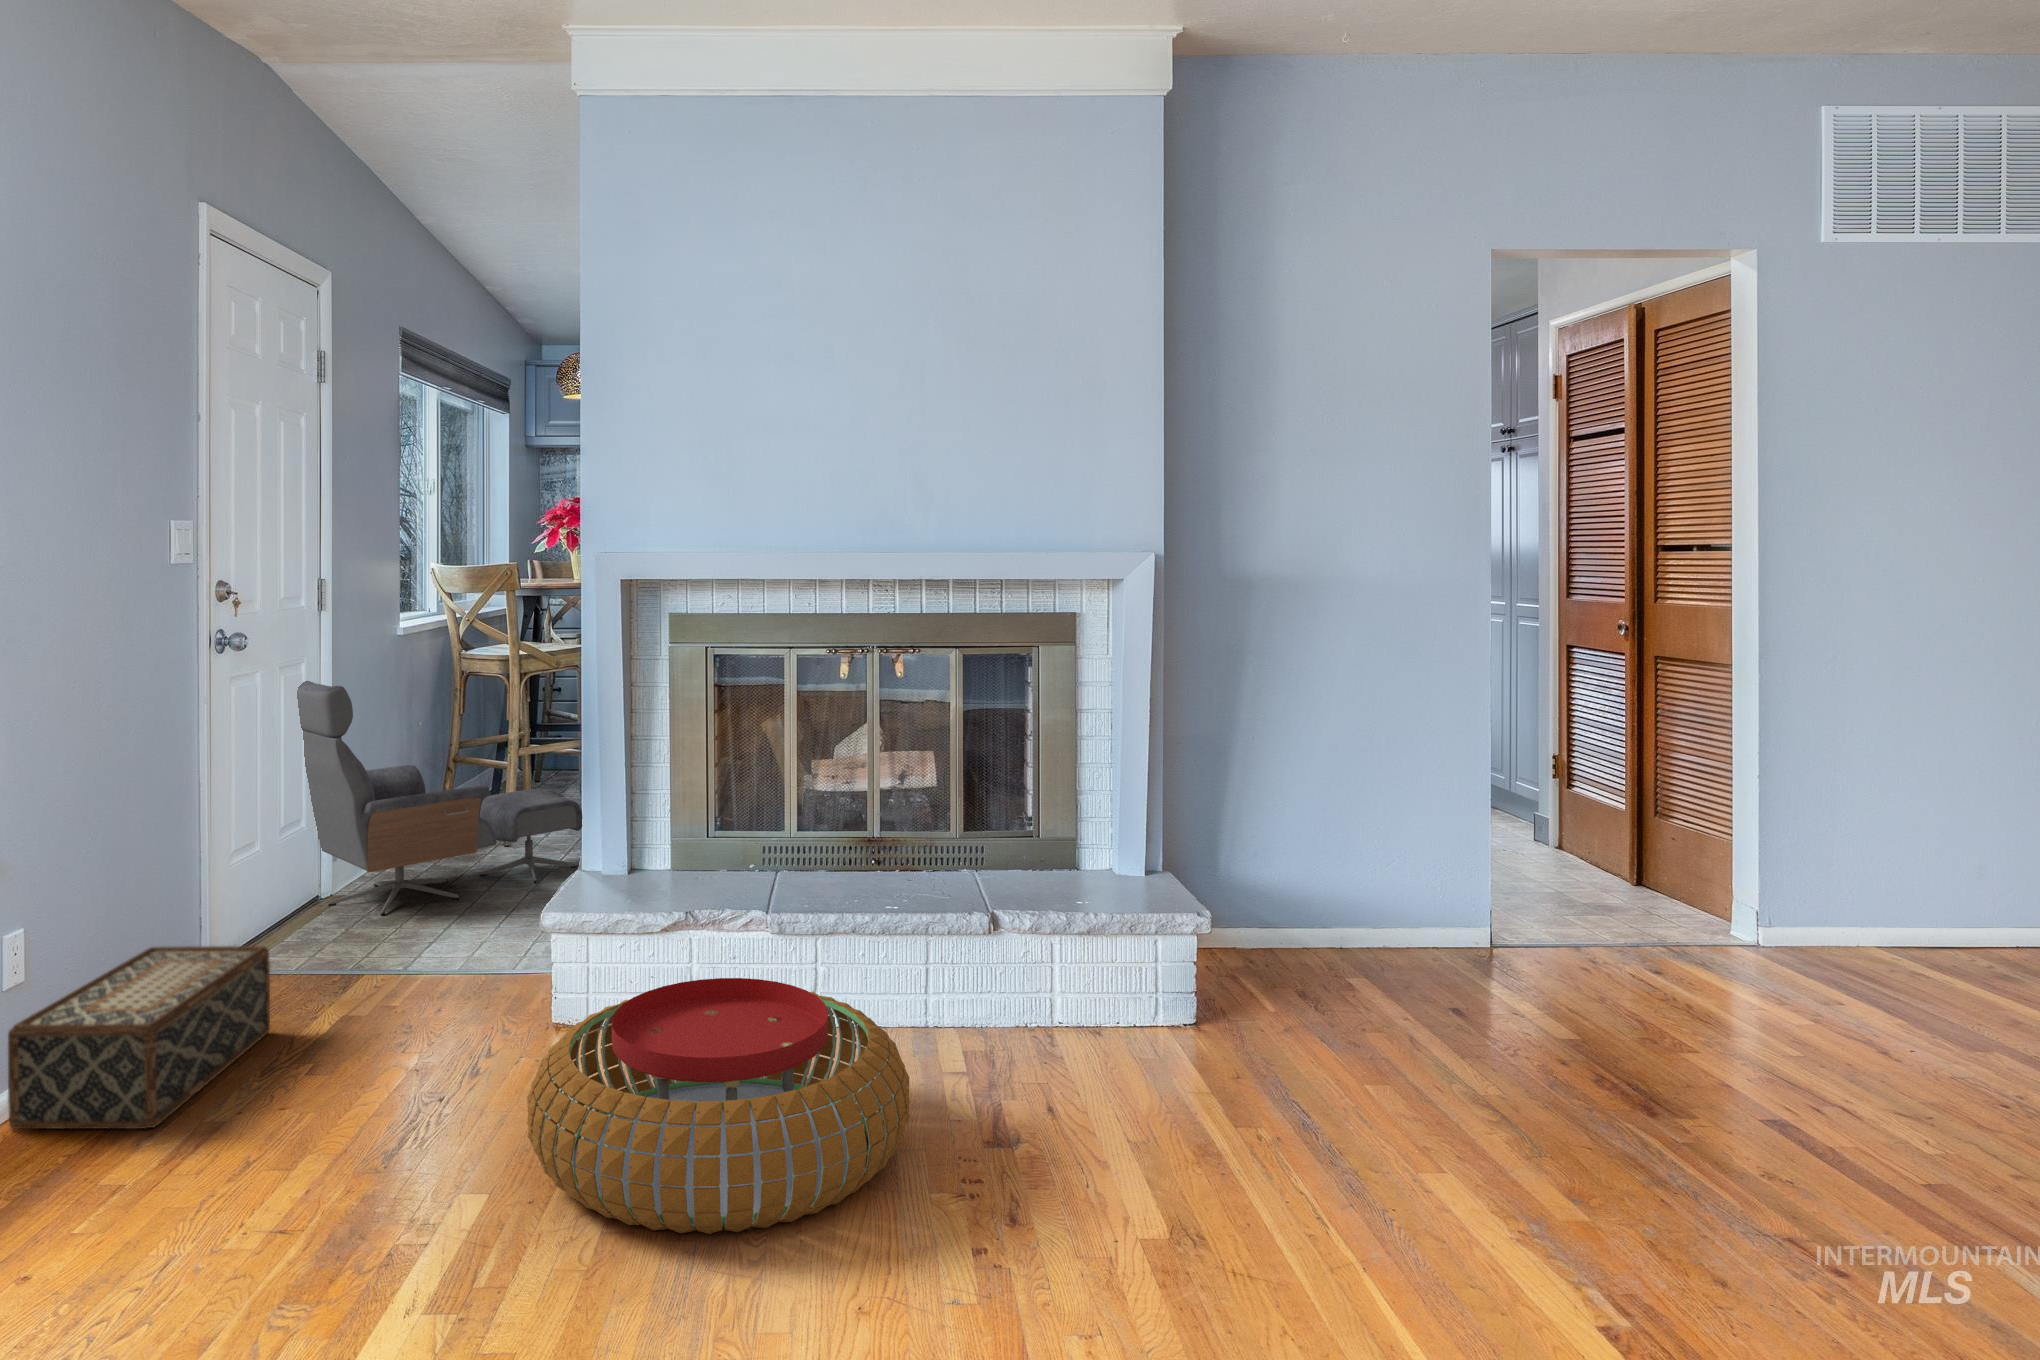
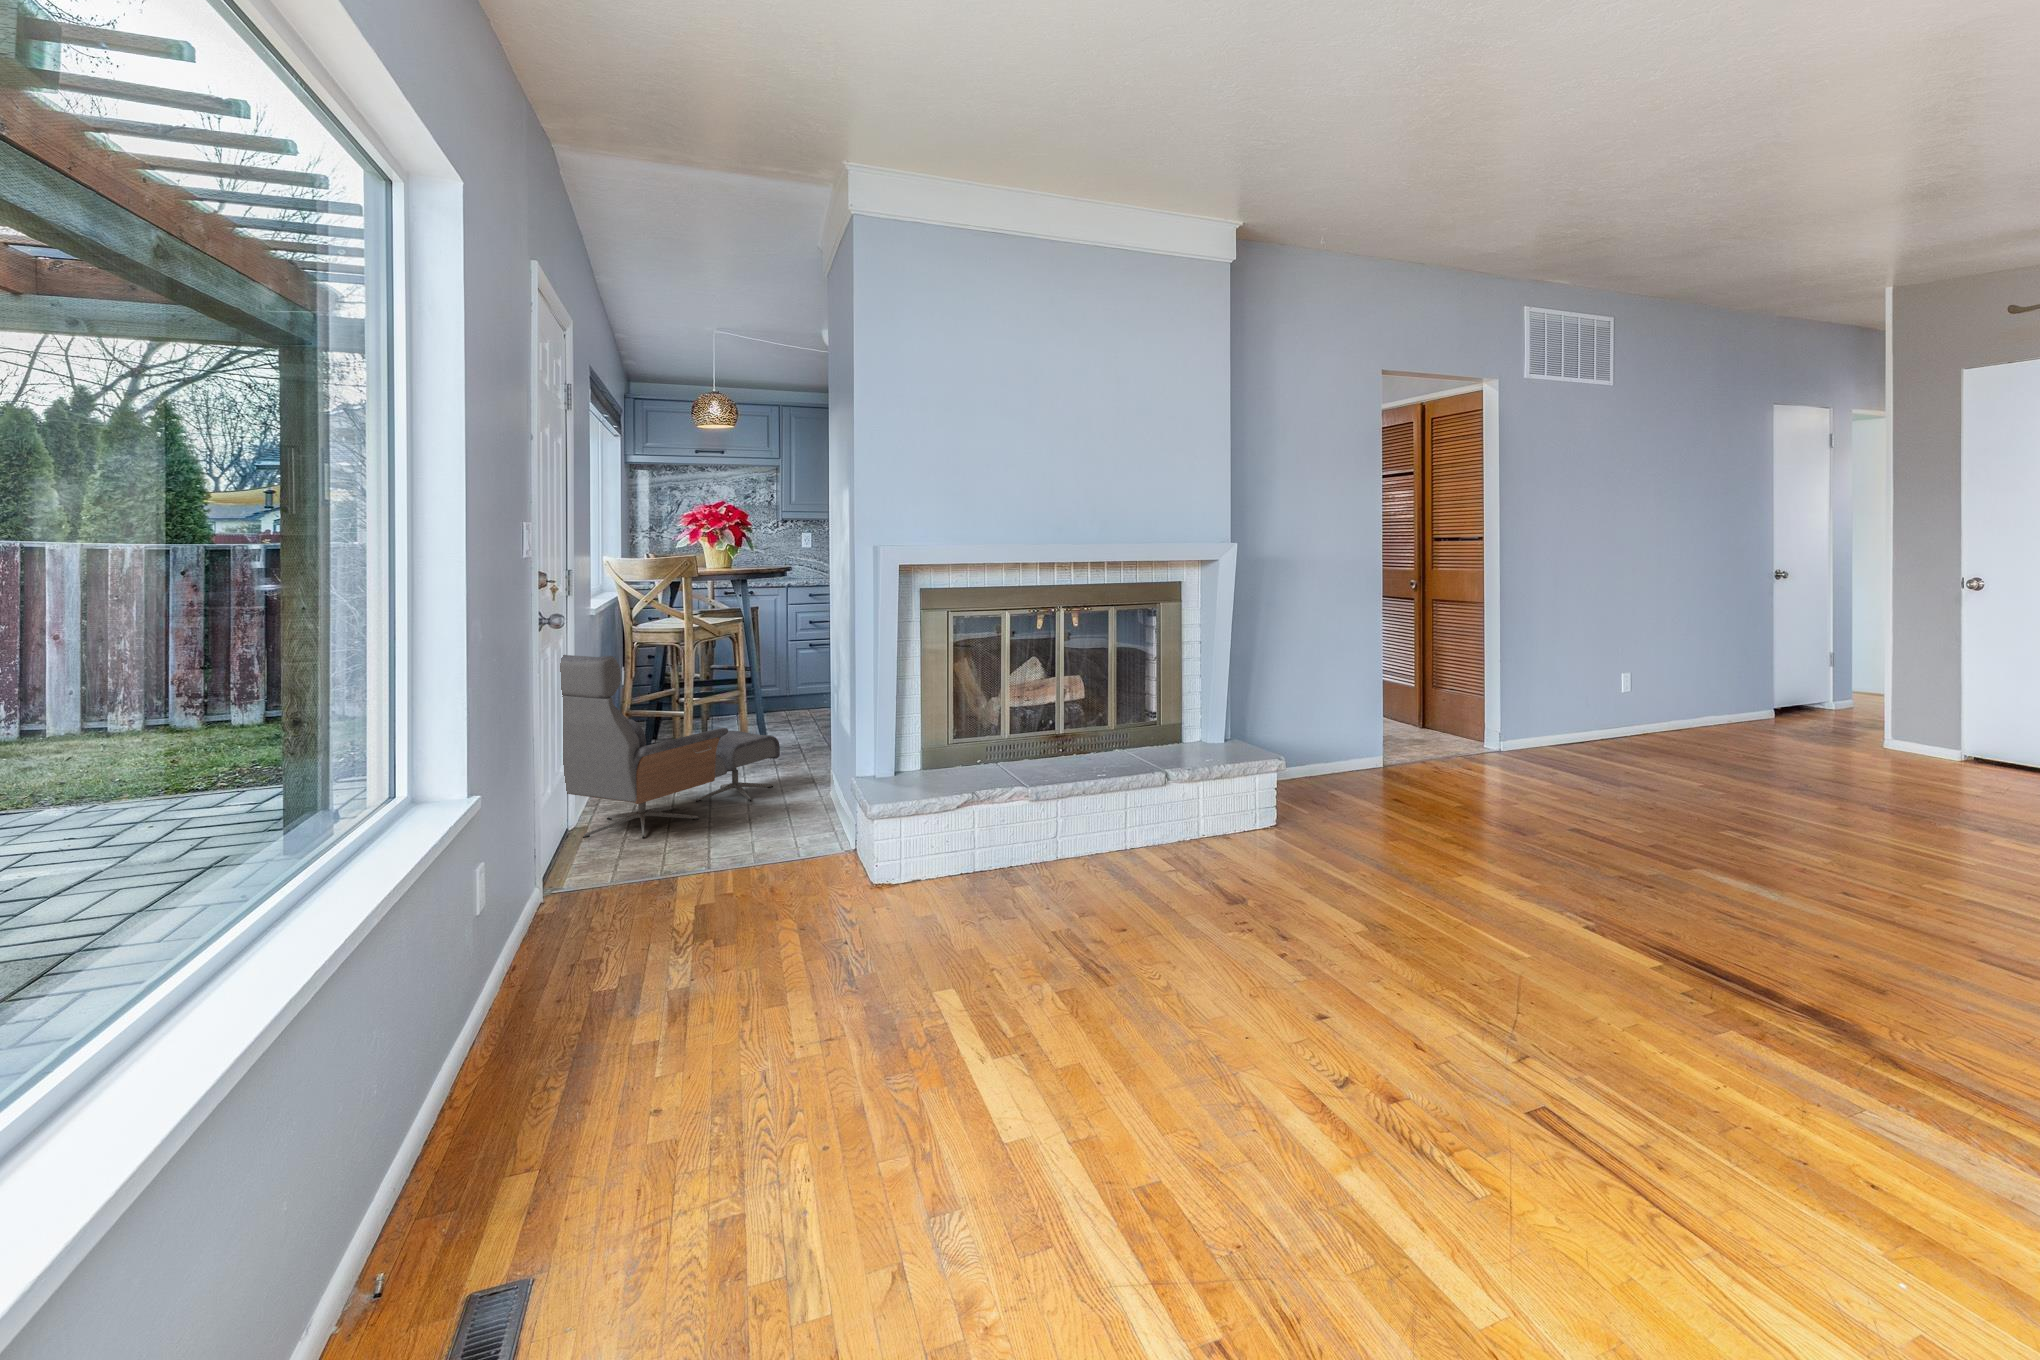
woven basket: present [8,946,270,1129] -> none [499,858,653,1020]
pouf: present [527,978,910,1234] -> none [946,824,1190,974]

